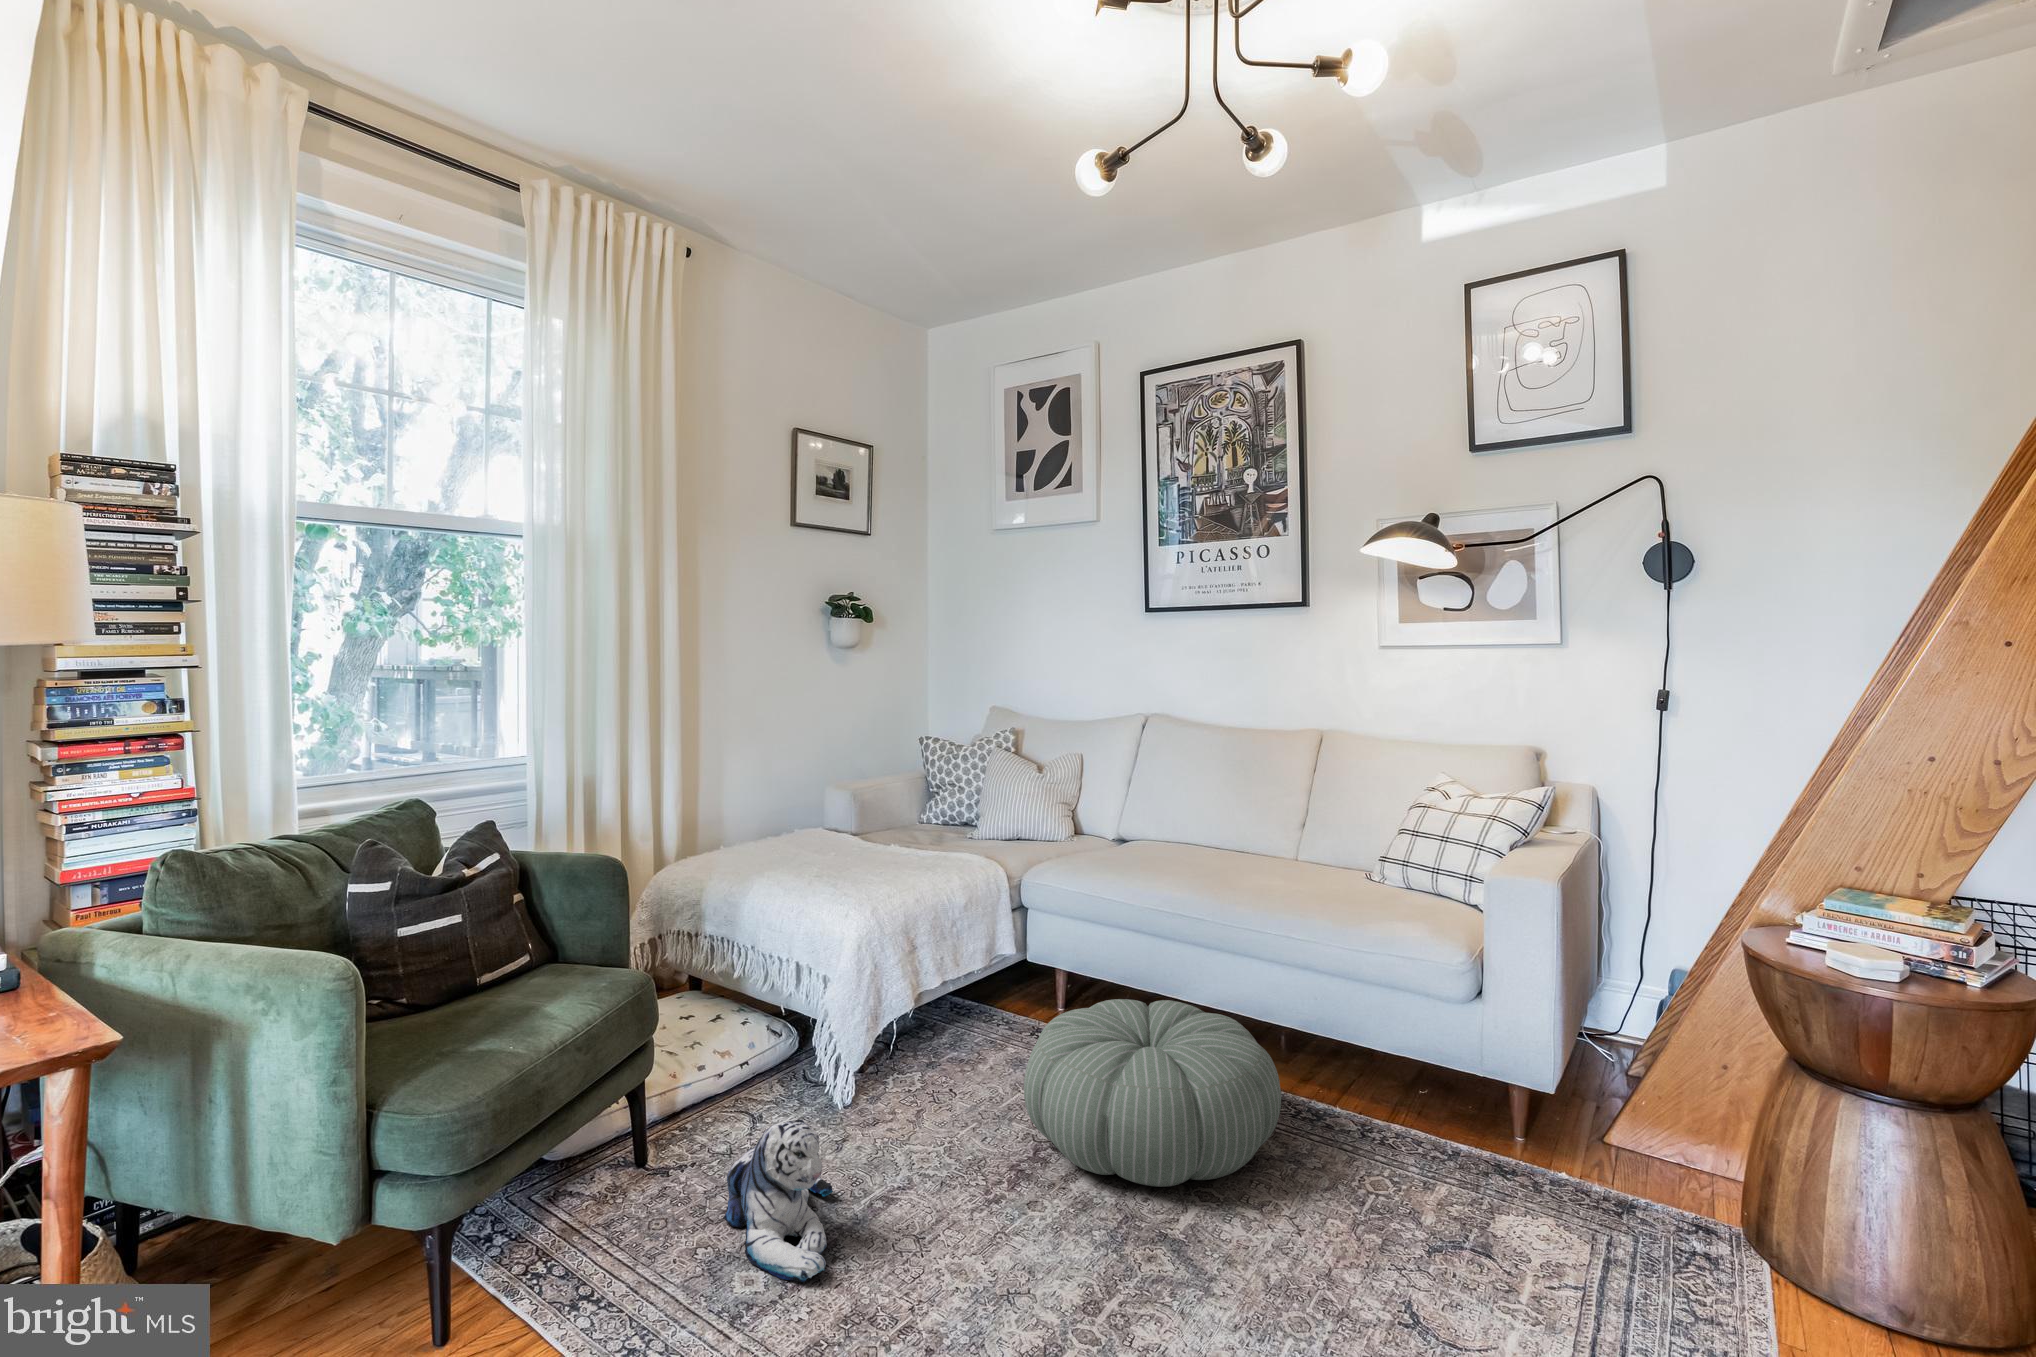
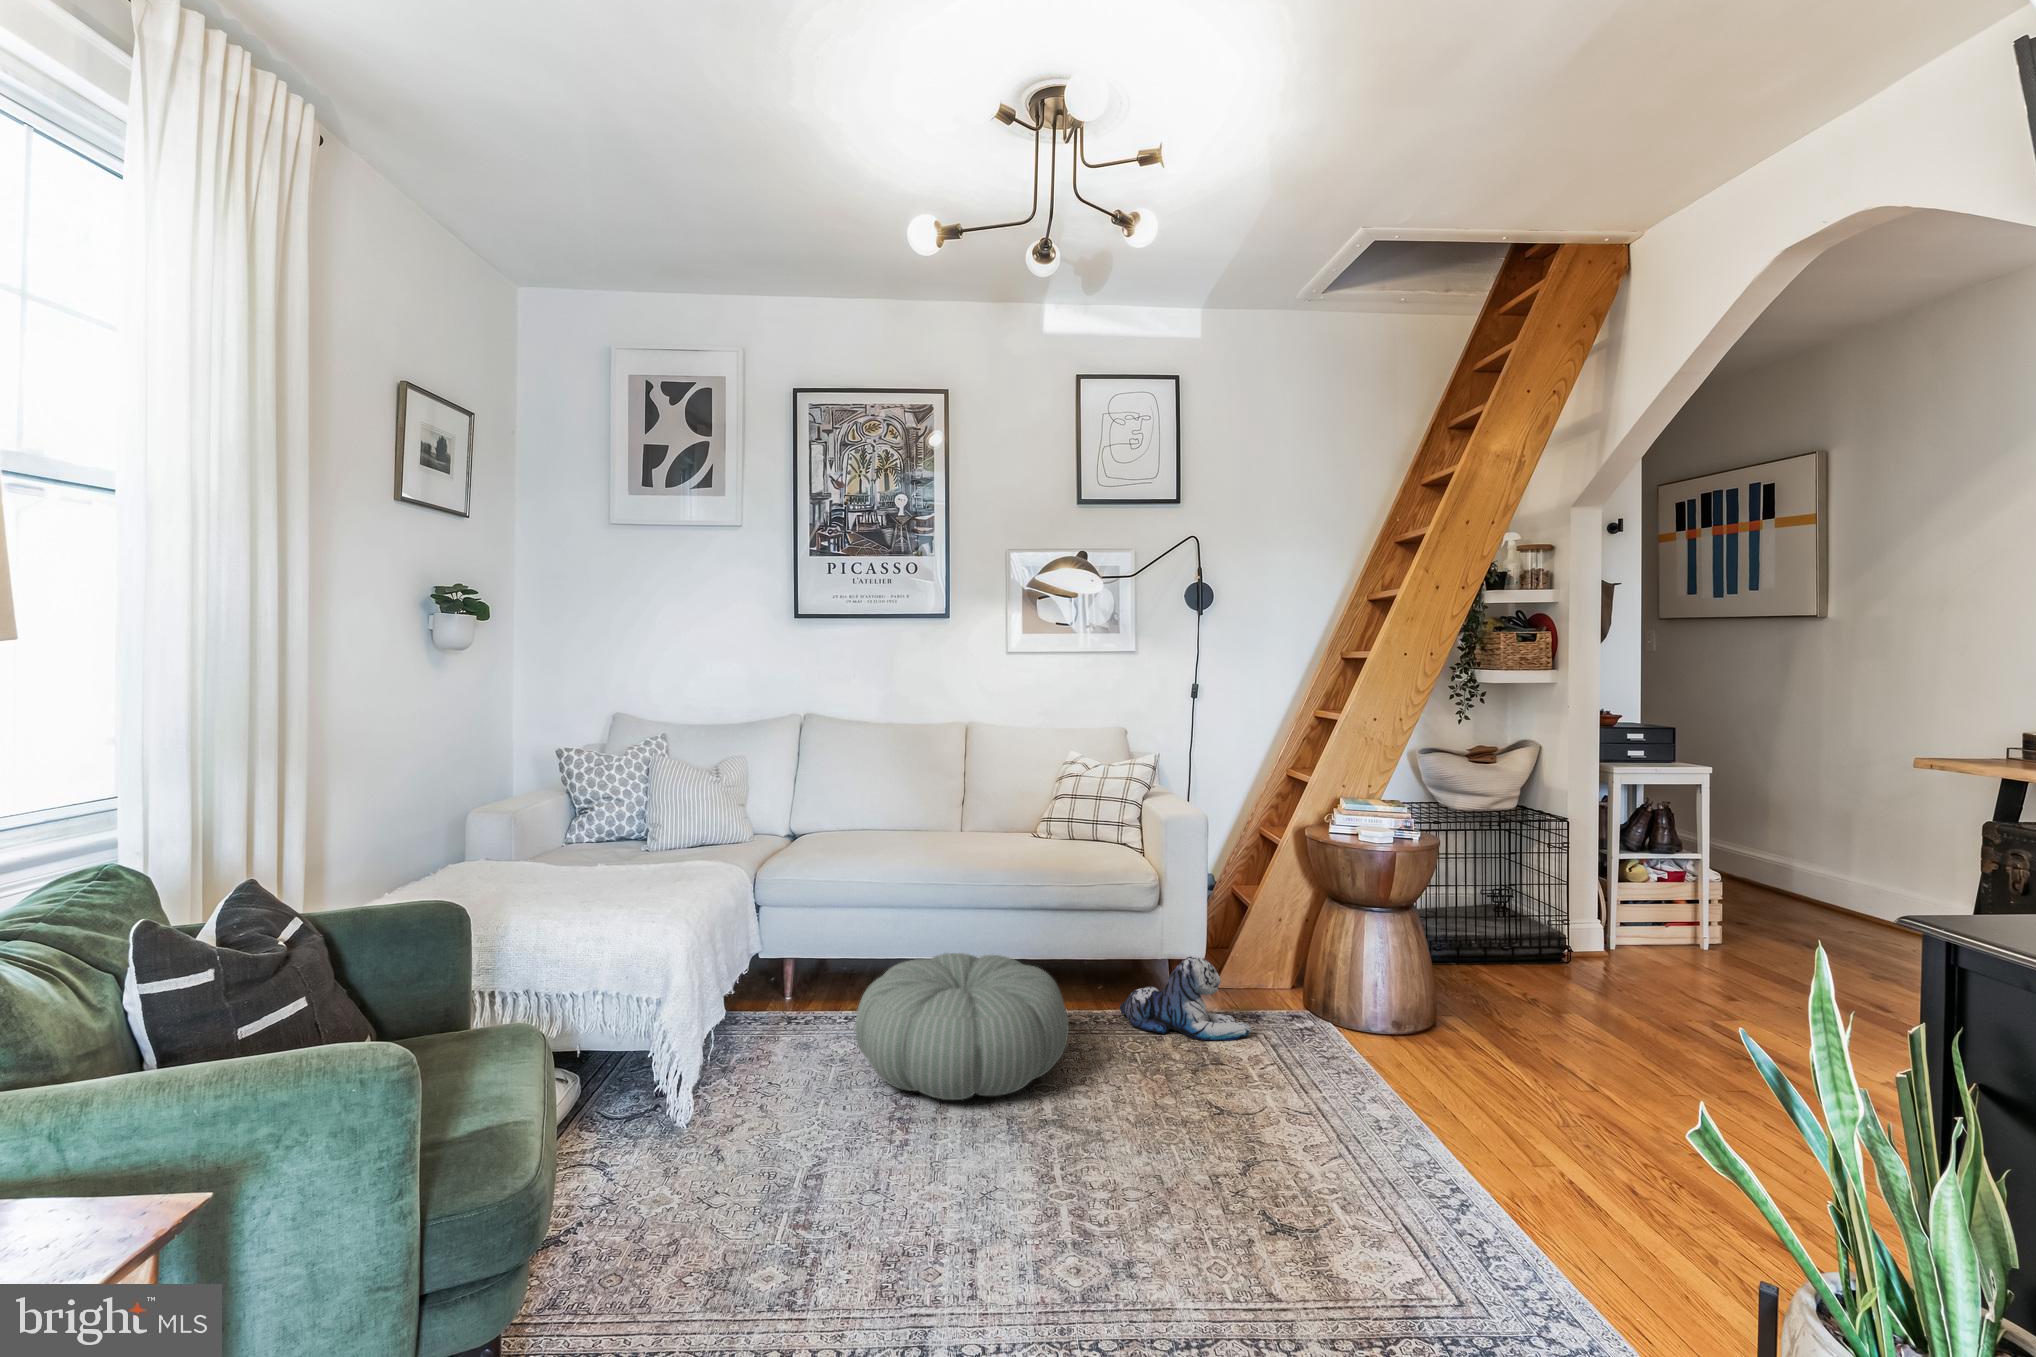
plush toy: present [723,1119,833,1282] -> present [1120,957,1251,1041]

